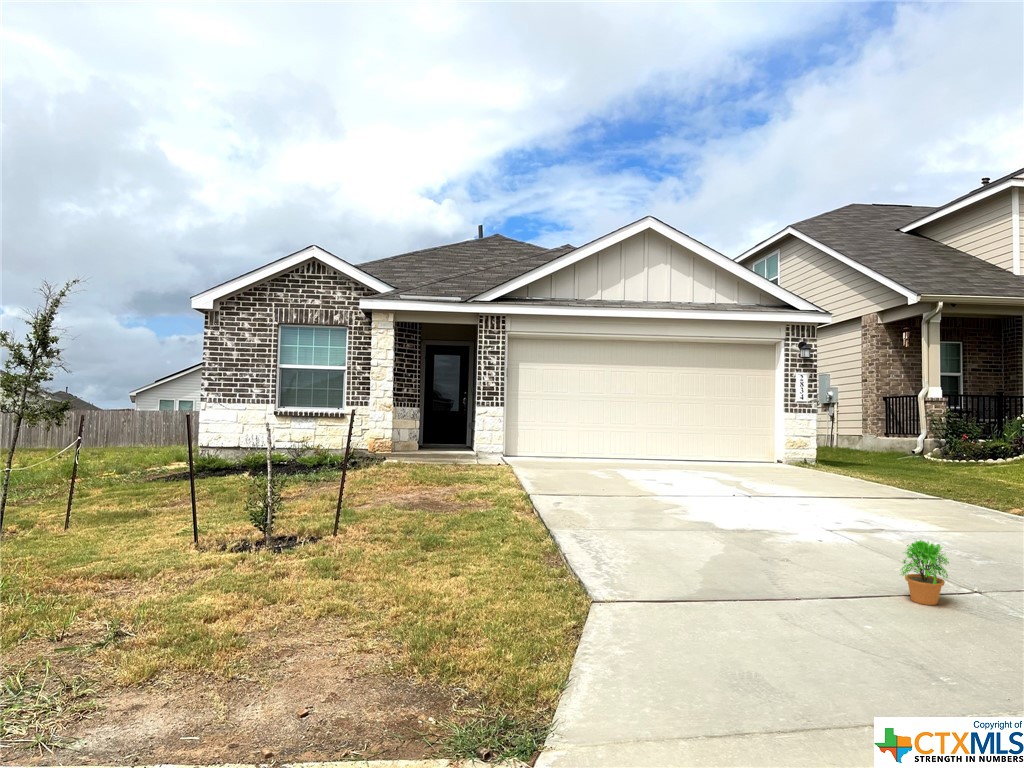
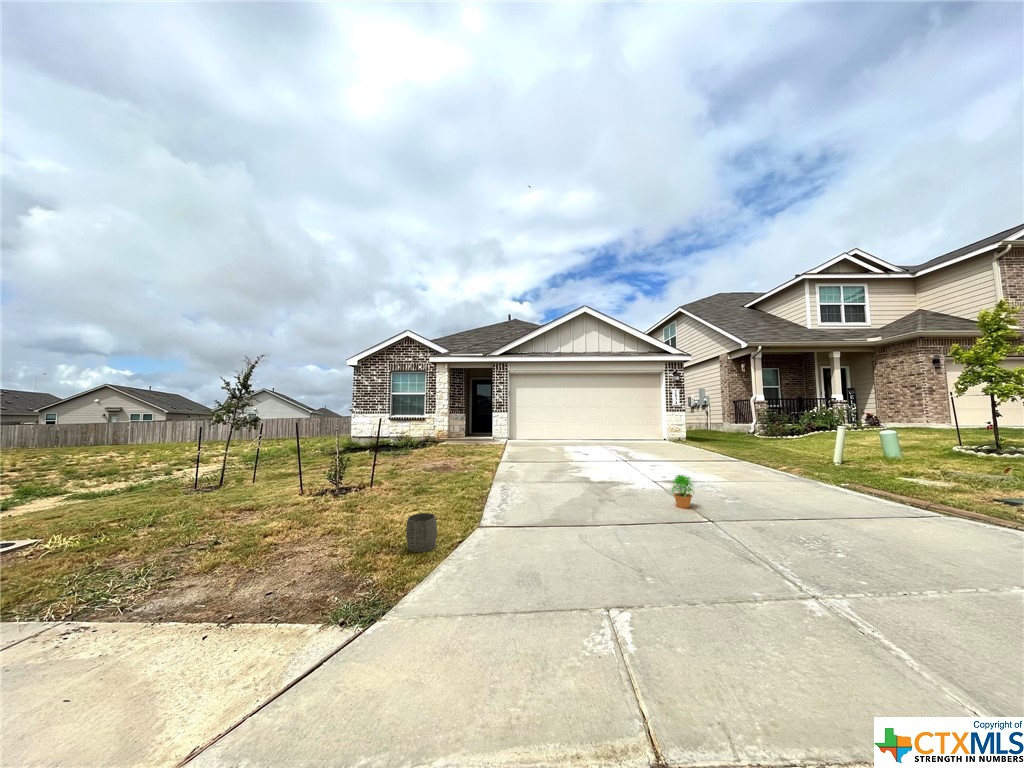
woven basket: none [420,626,485,715] -> present [406,513,437,552]

